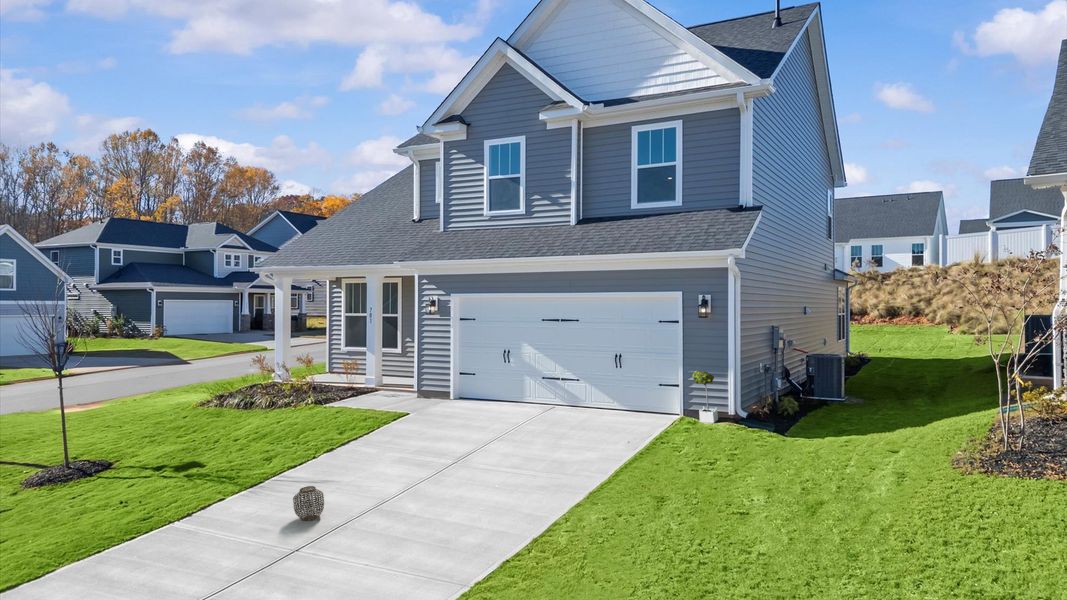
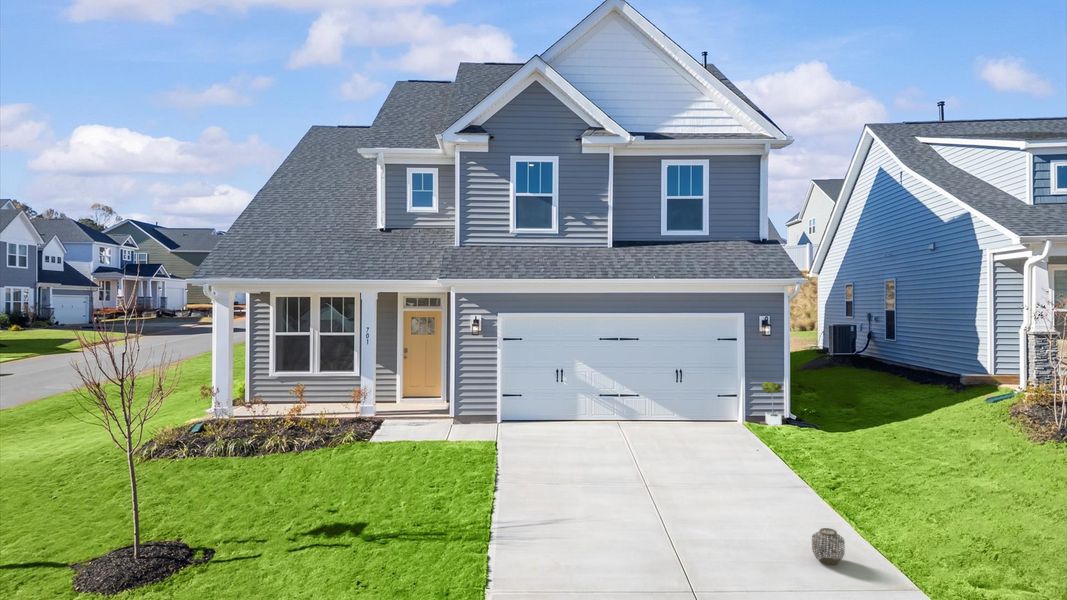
woven basket: present [293,486,324,521] -> present [812,528,845,565]

